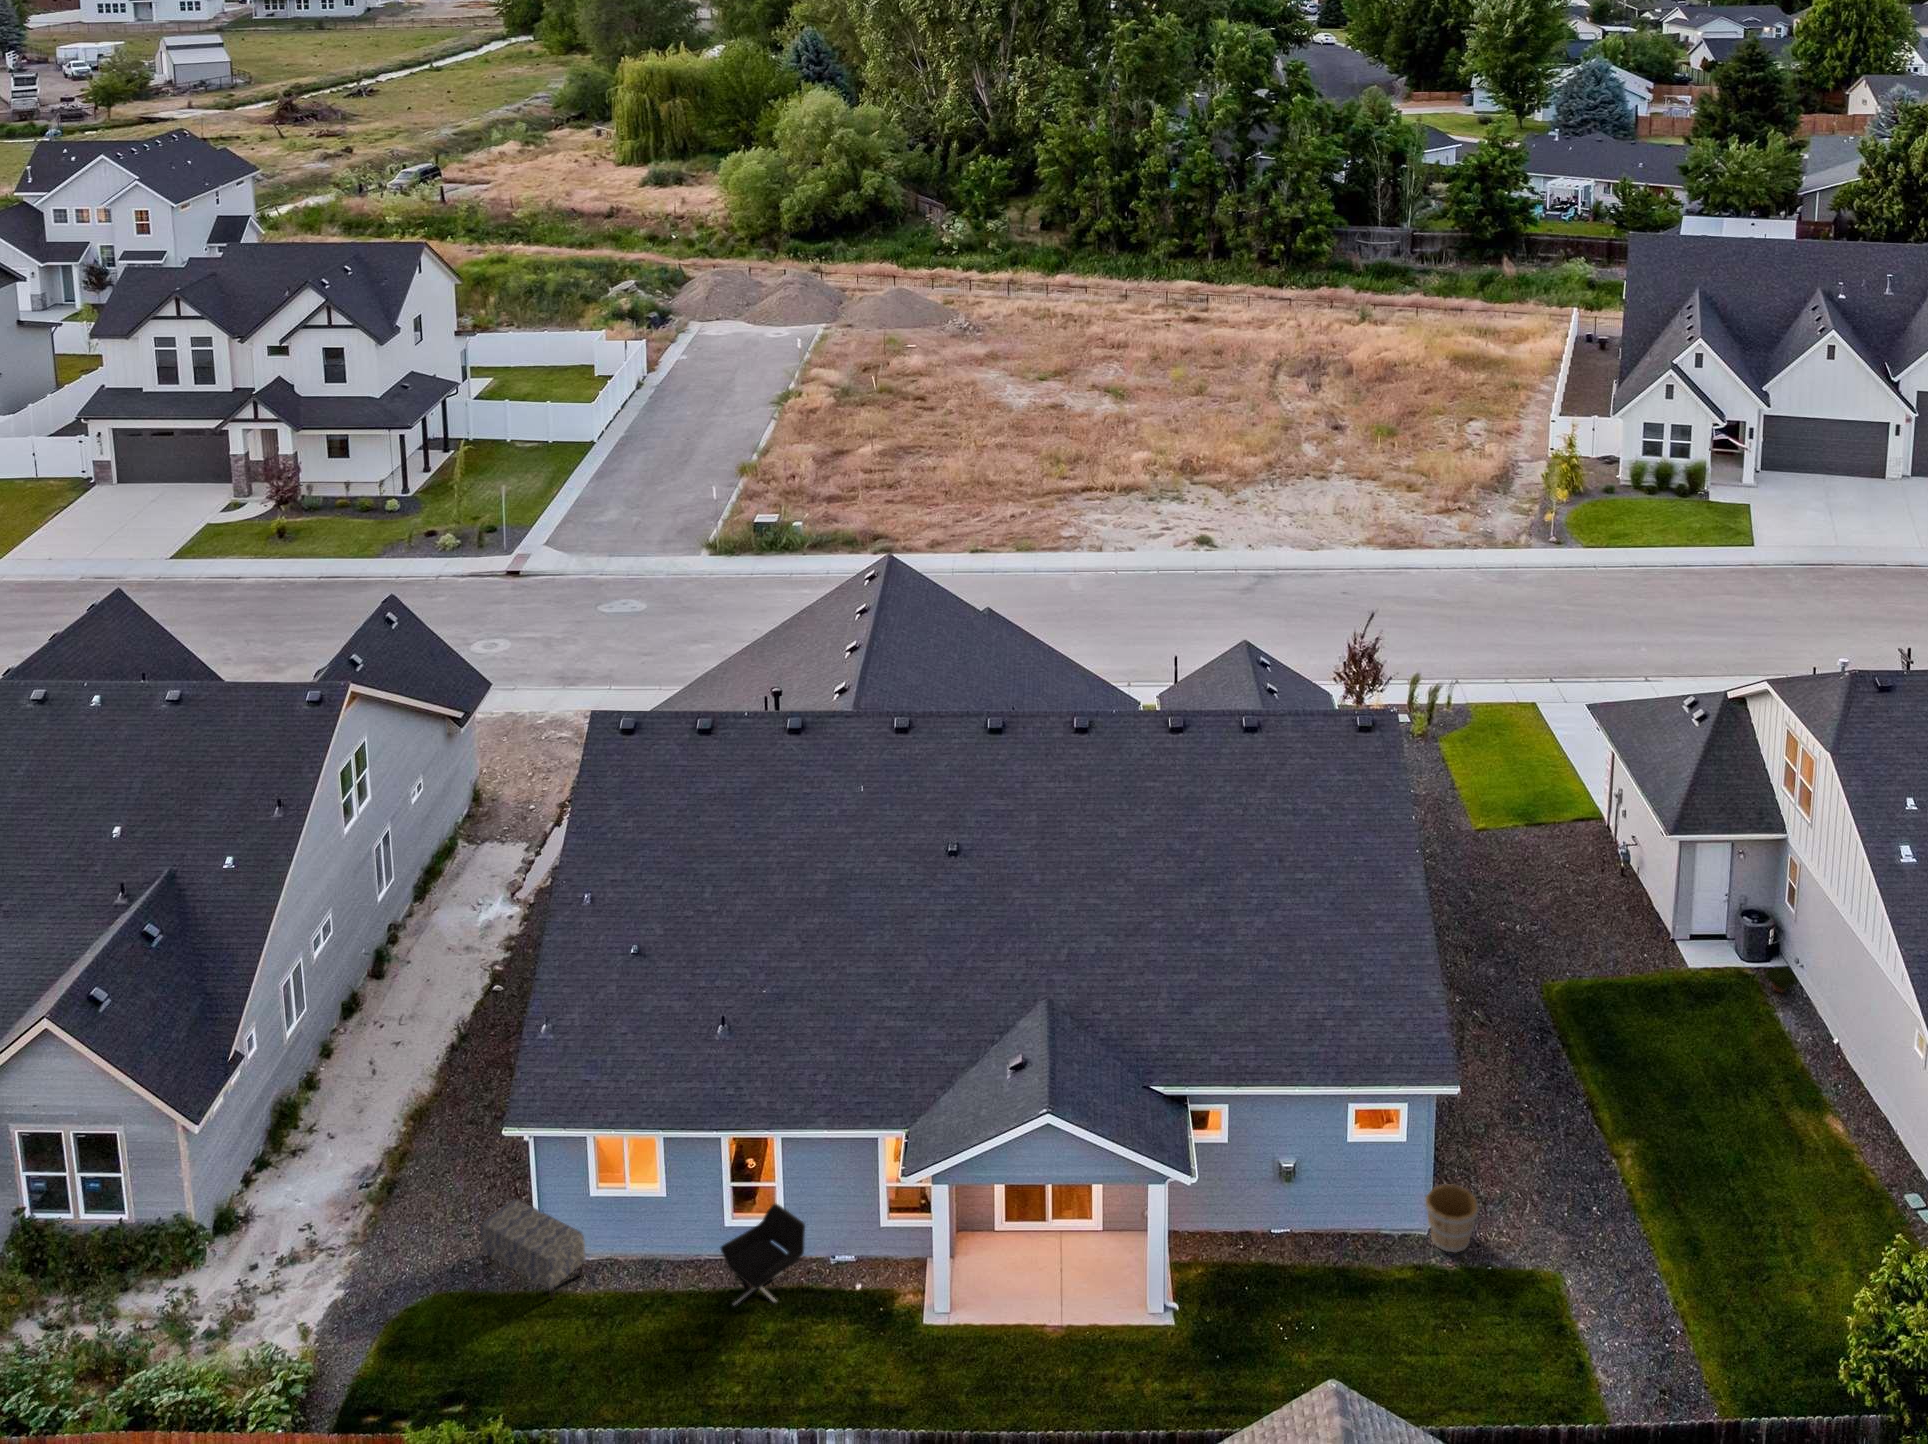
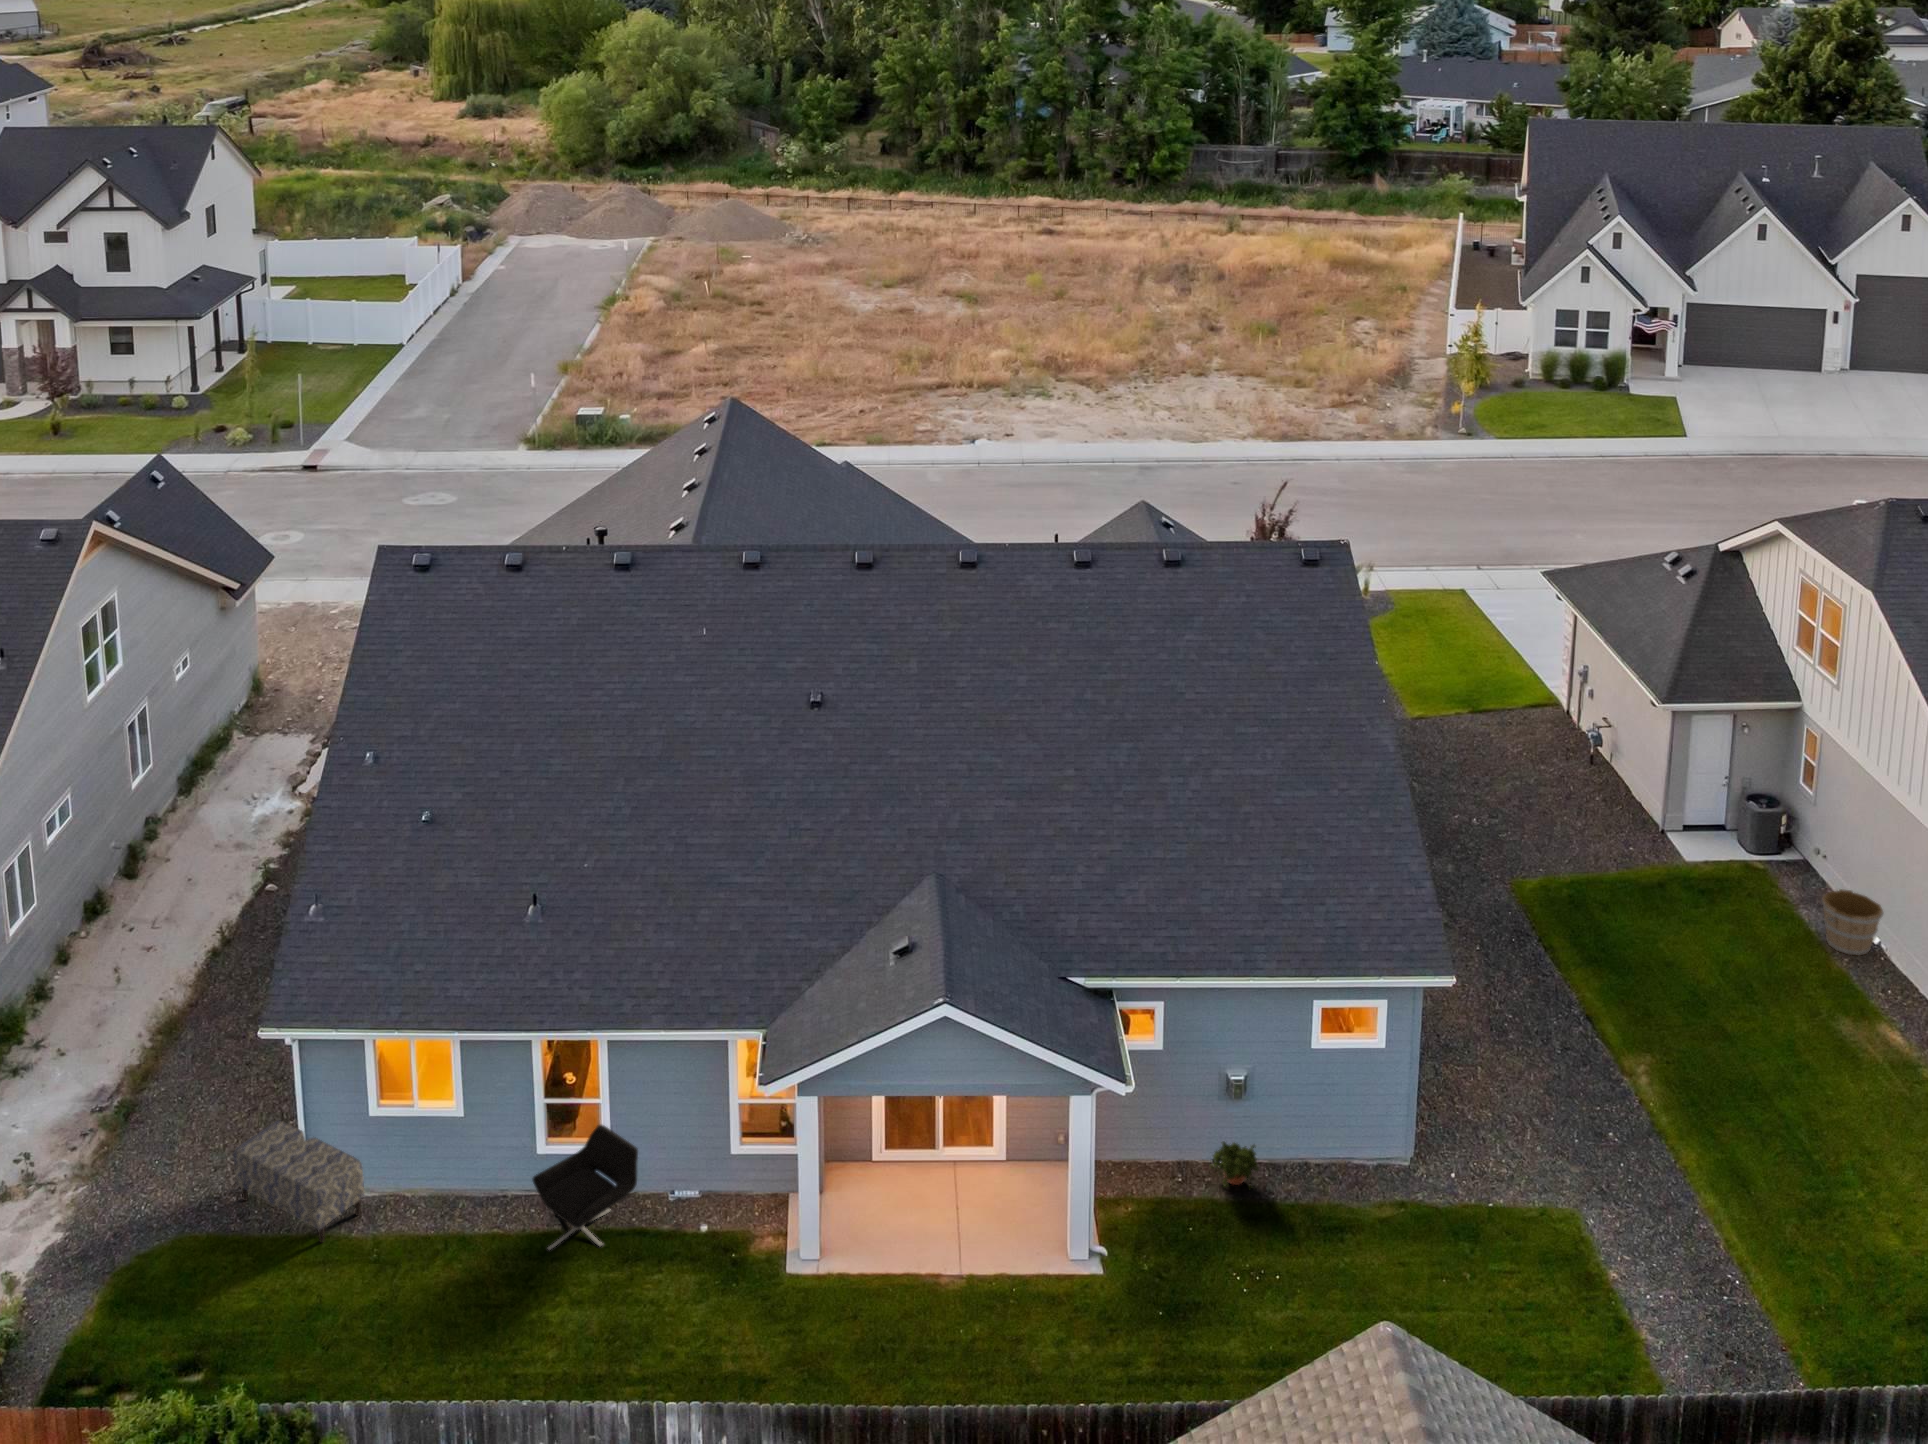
potted plant: present [1759,966,1796,993] -> present [1211,1142,1259,1190]
wooden bucket: present [1425,1184,1479,1253] -> present [1822,889,1883,955]

